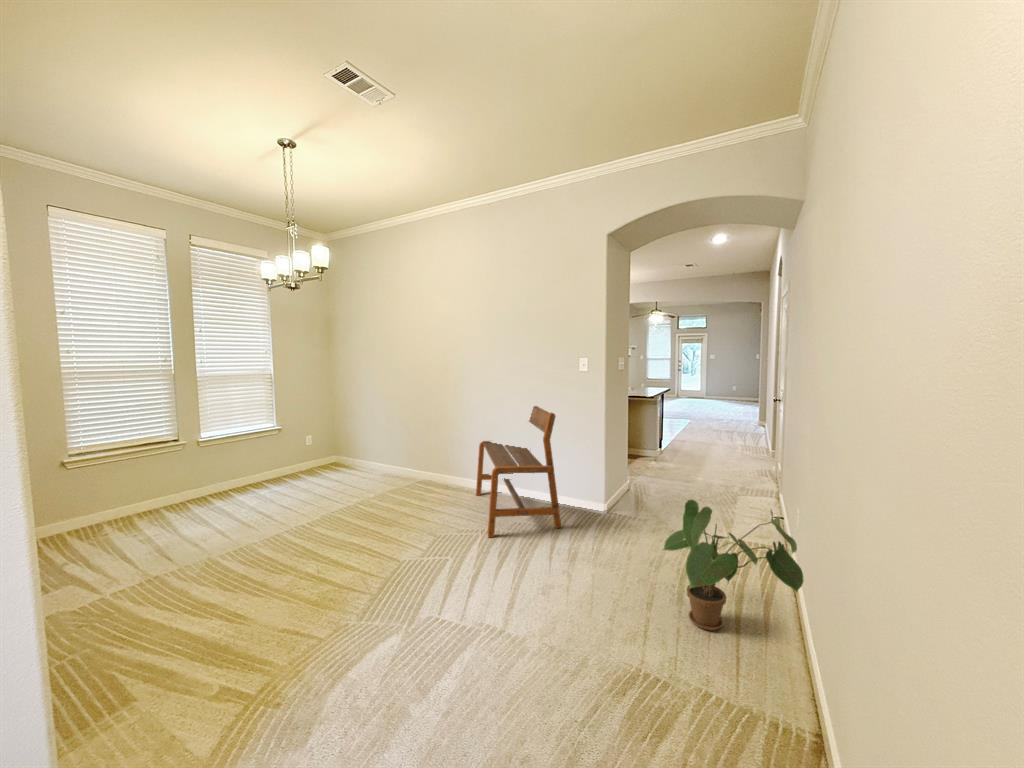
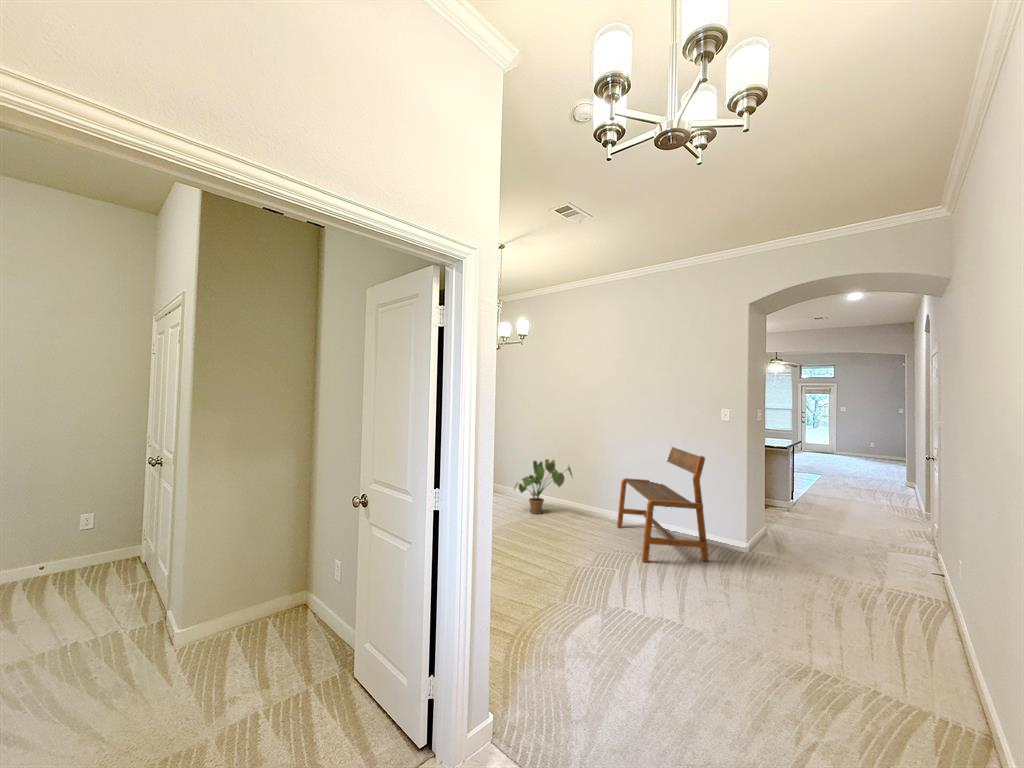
house plant: present [663,500,804,631] -> present [514,459,573,514]

